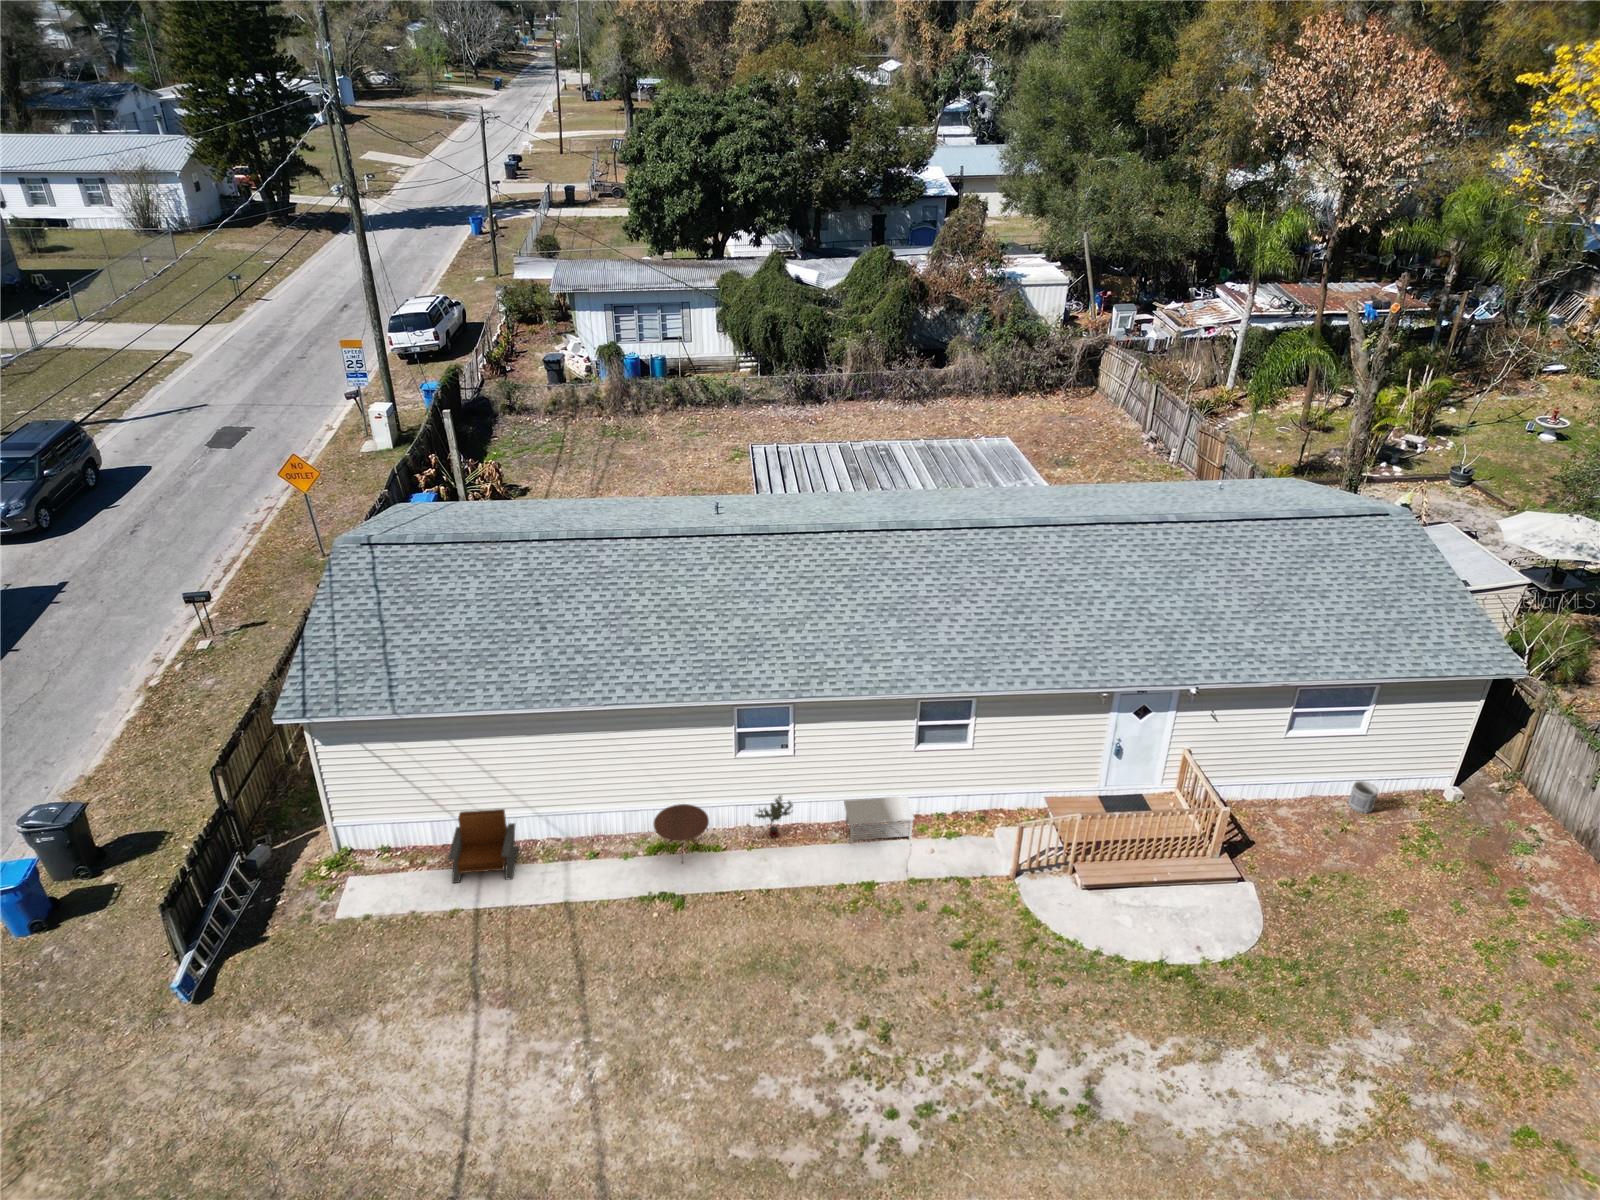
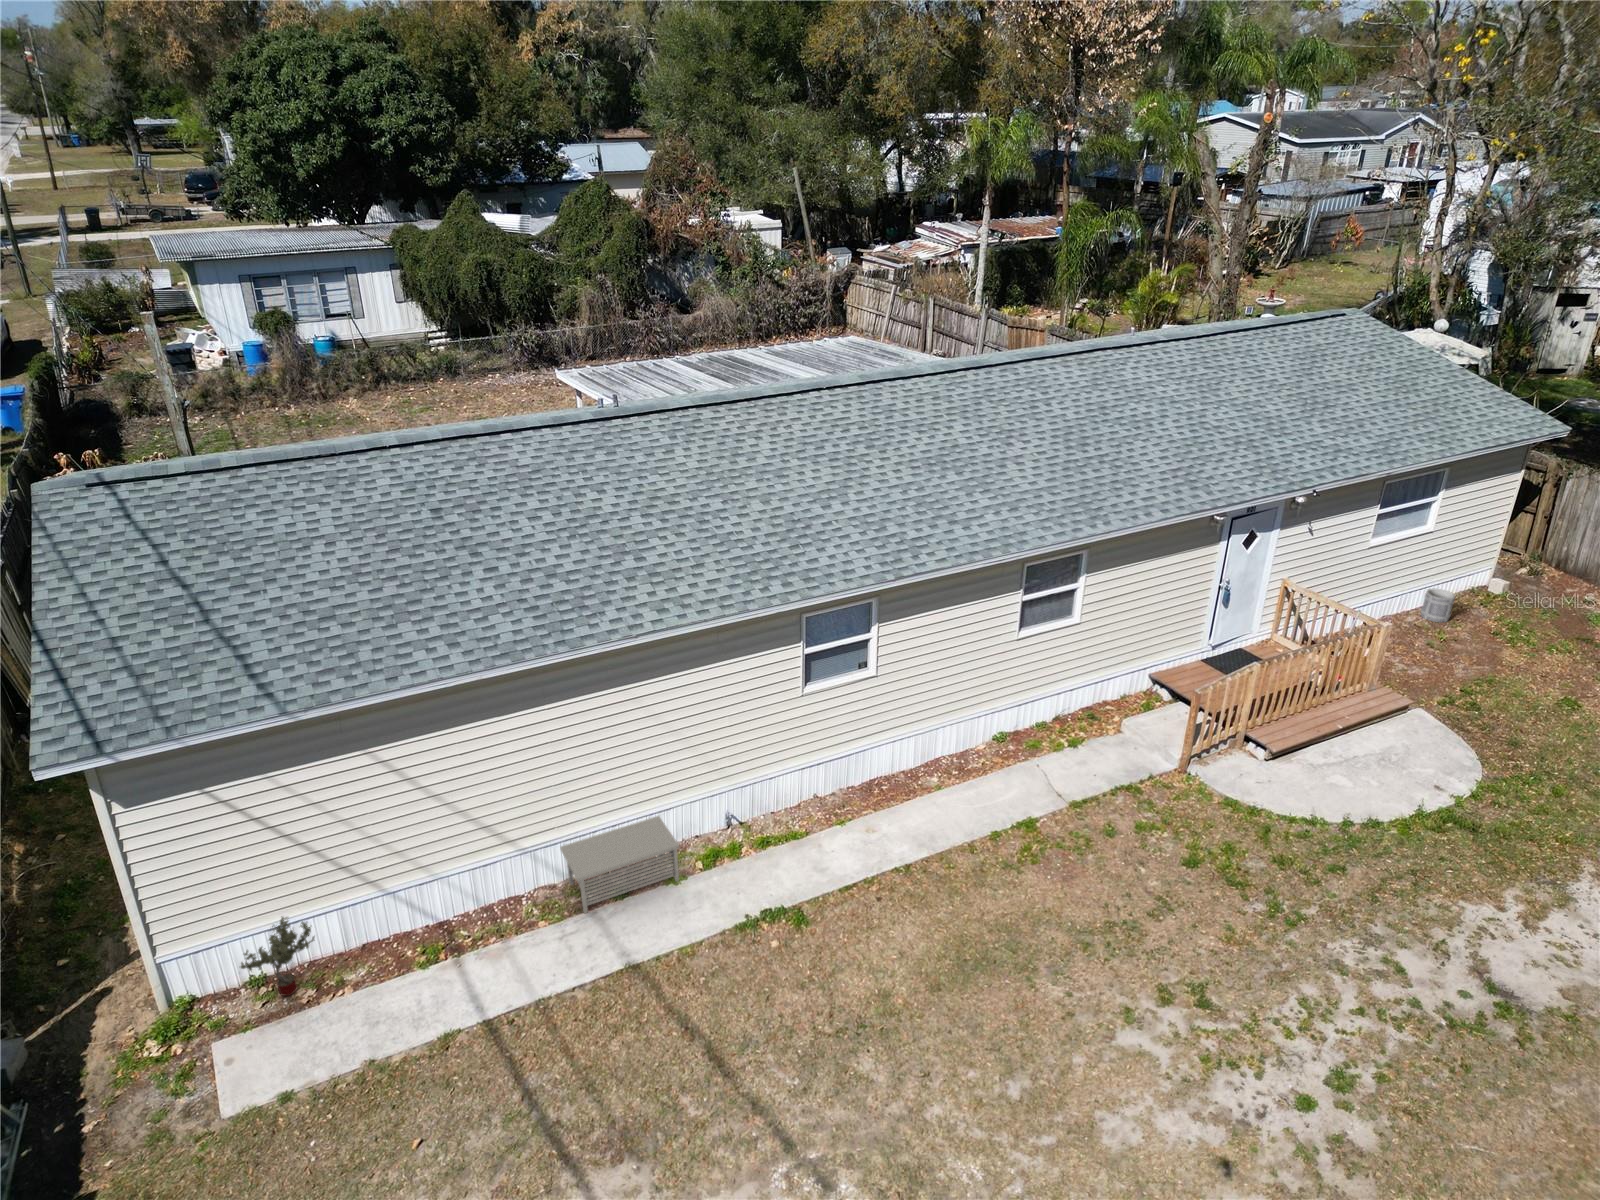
potted tree: present [755,796,793,837] -> present [241,917,315,996]
storage bench: present [844,796,914,843] -> present [560,816,679,913]
round table: present [653,804,709,851] -> none [708,781,791,867]
lounge chair: present [448,809,518,883] -> none [390,852,515,997]

